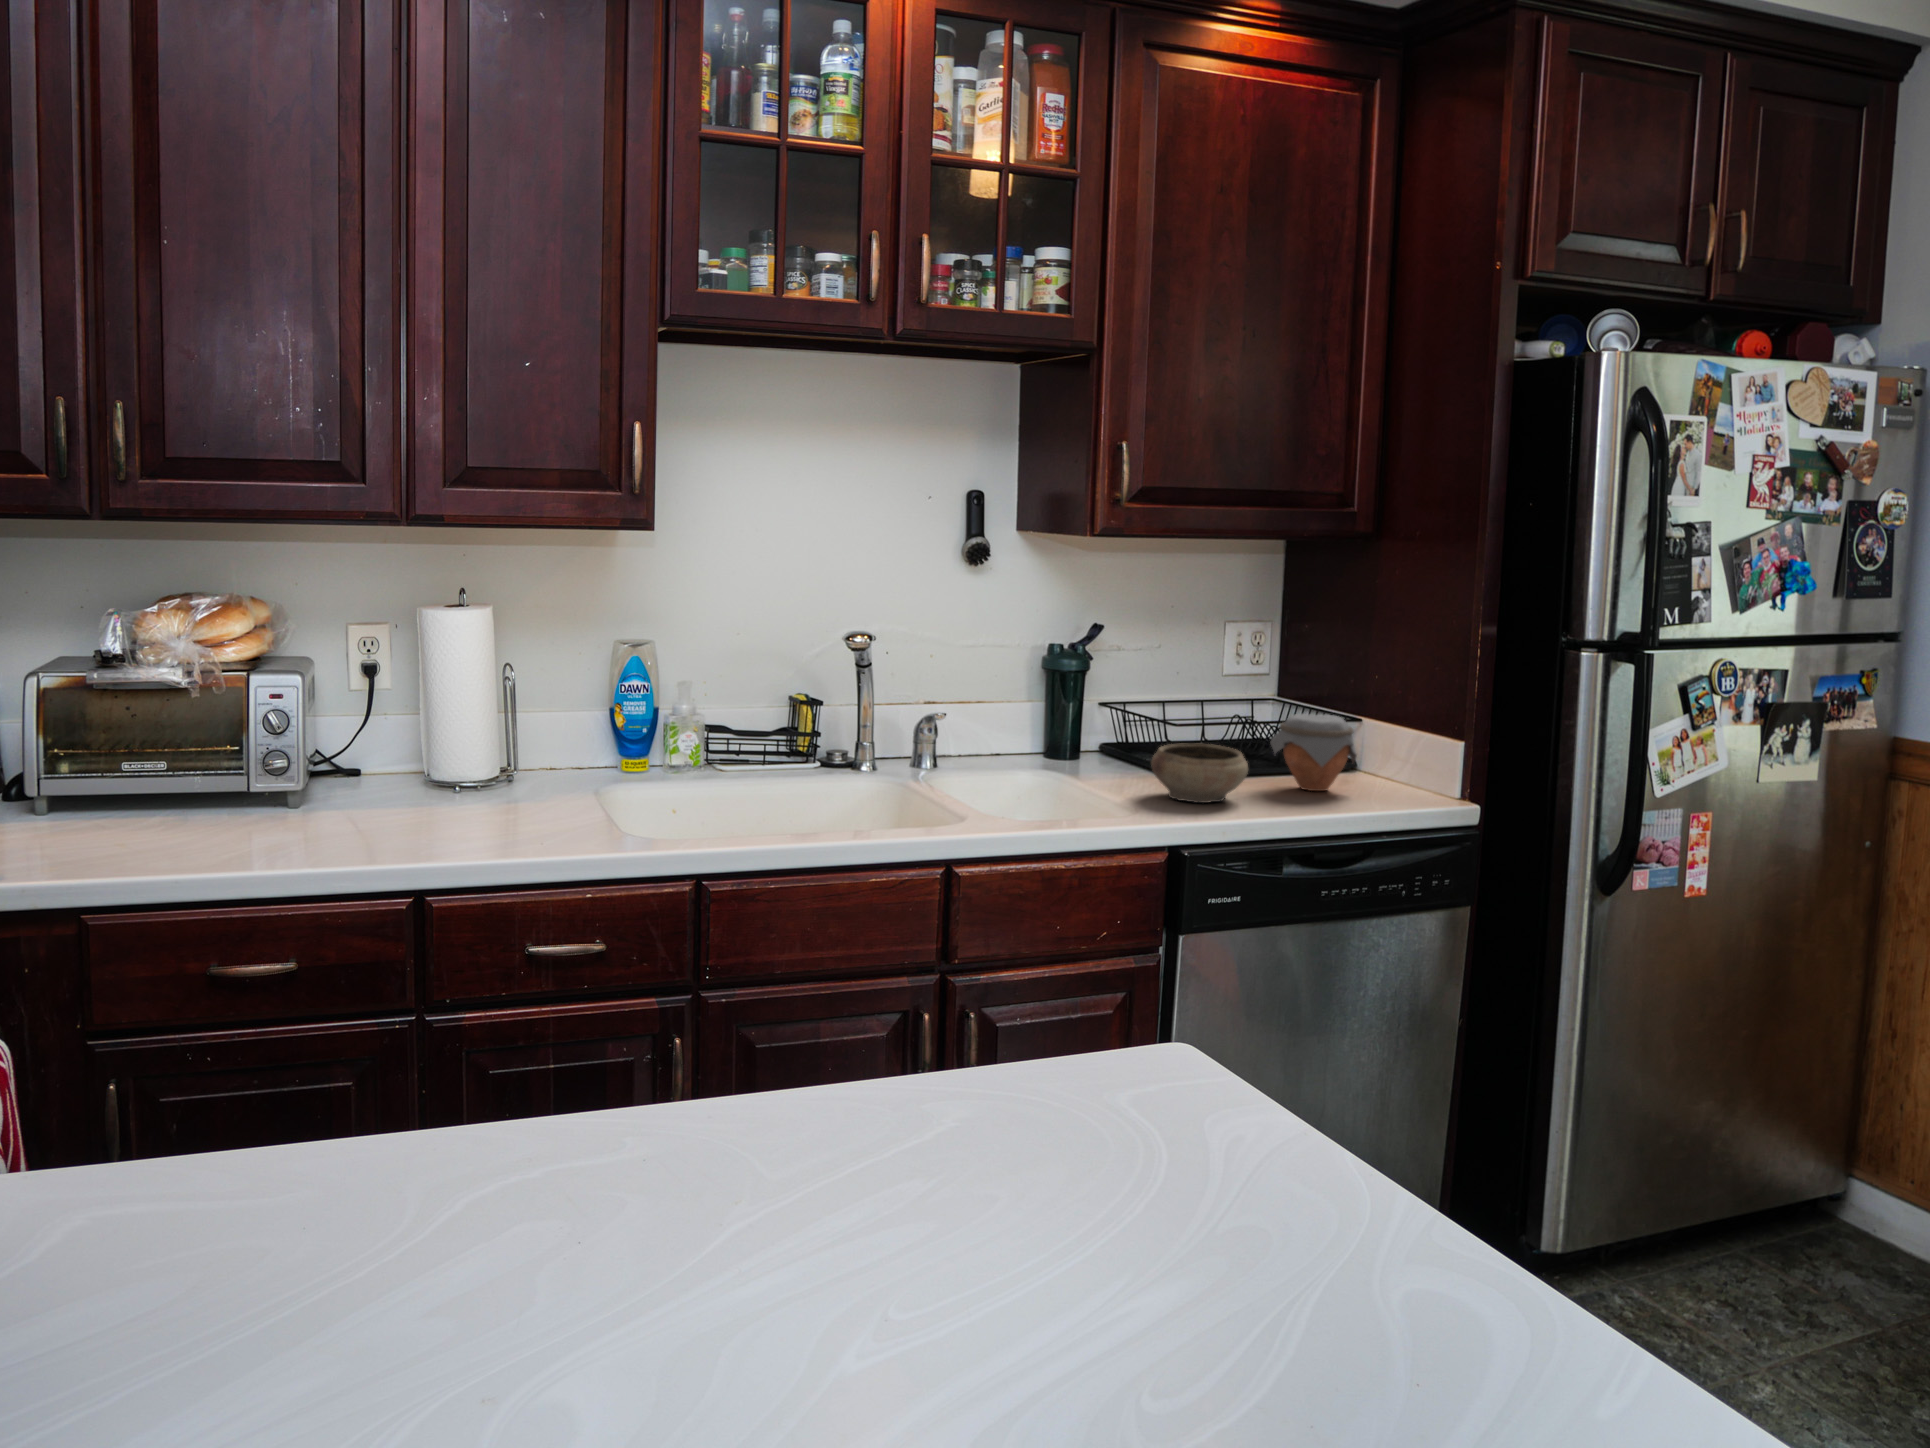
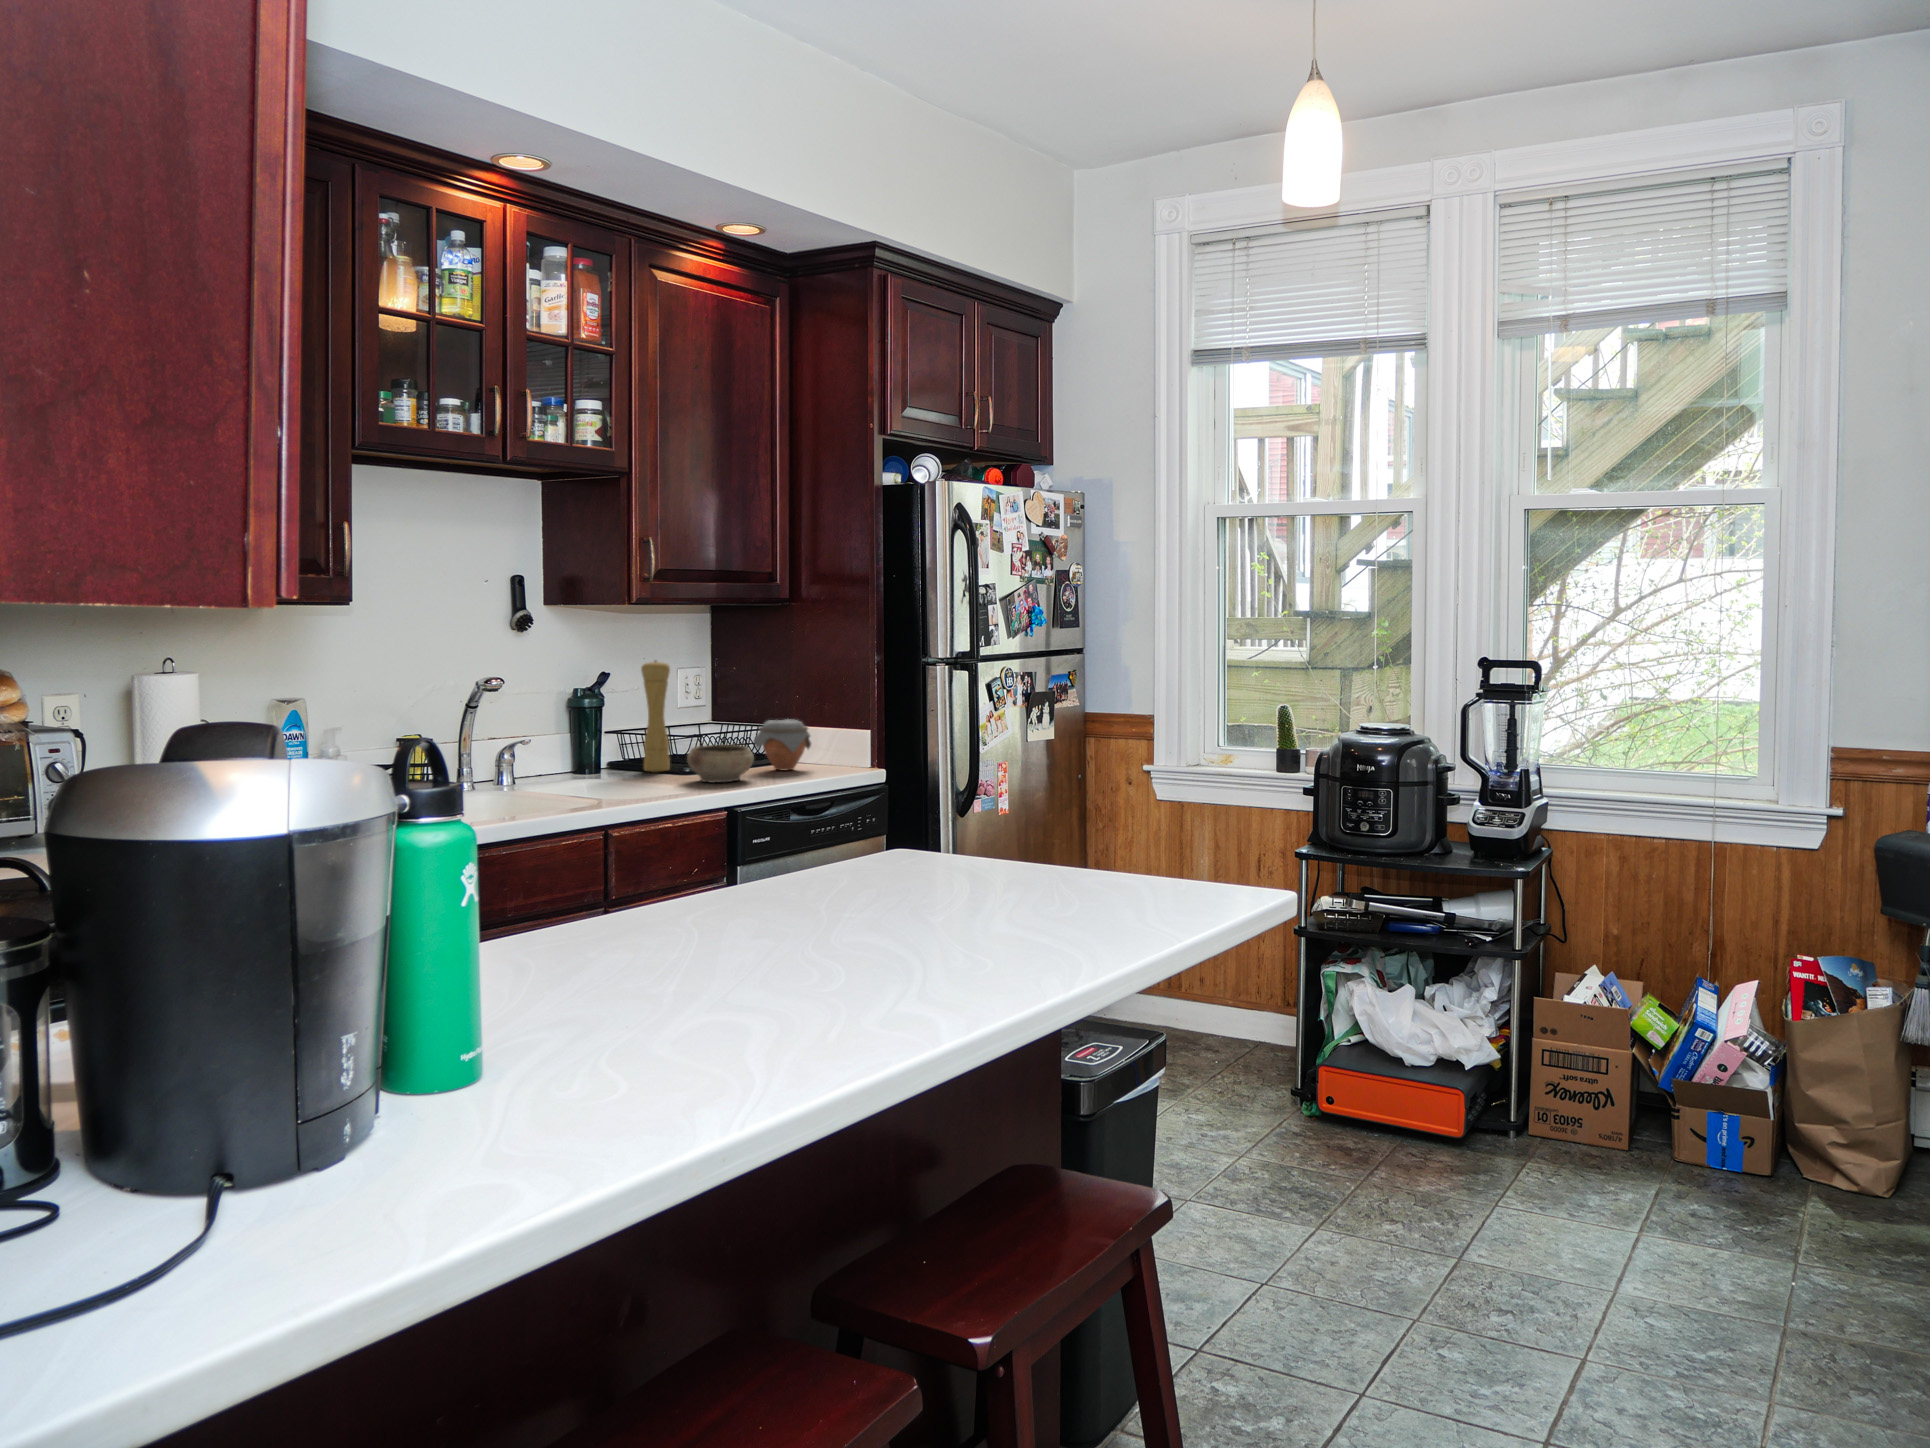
pepper mill: none [1123,614,1167,769] -> present [641,660,670,772]

